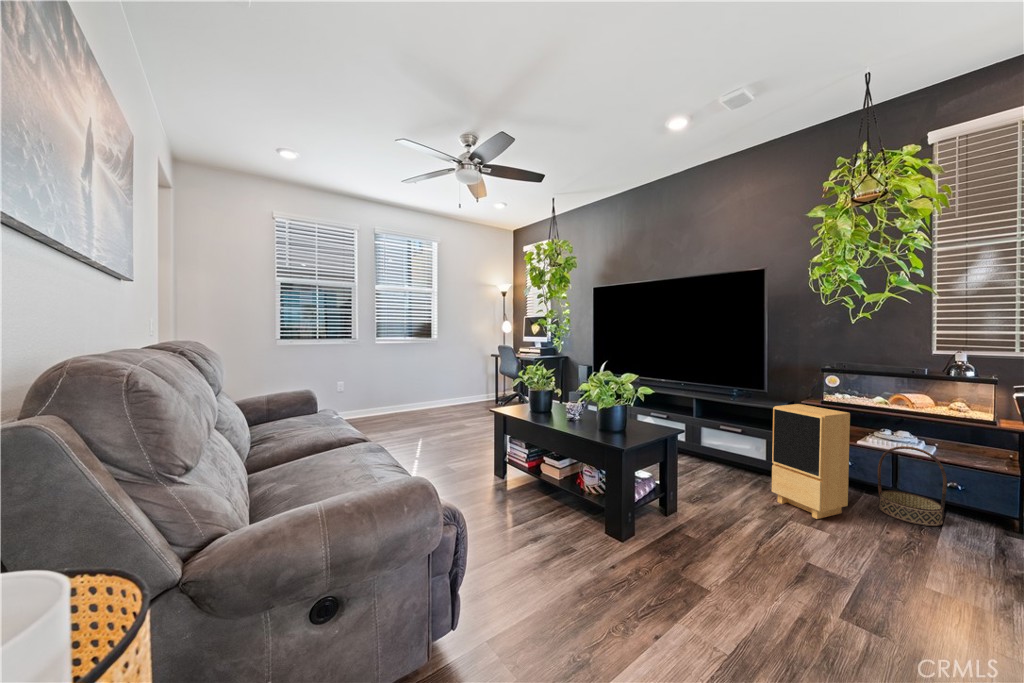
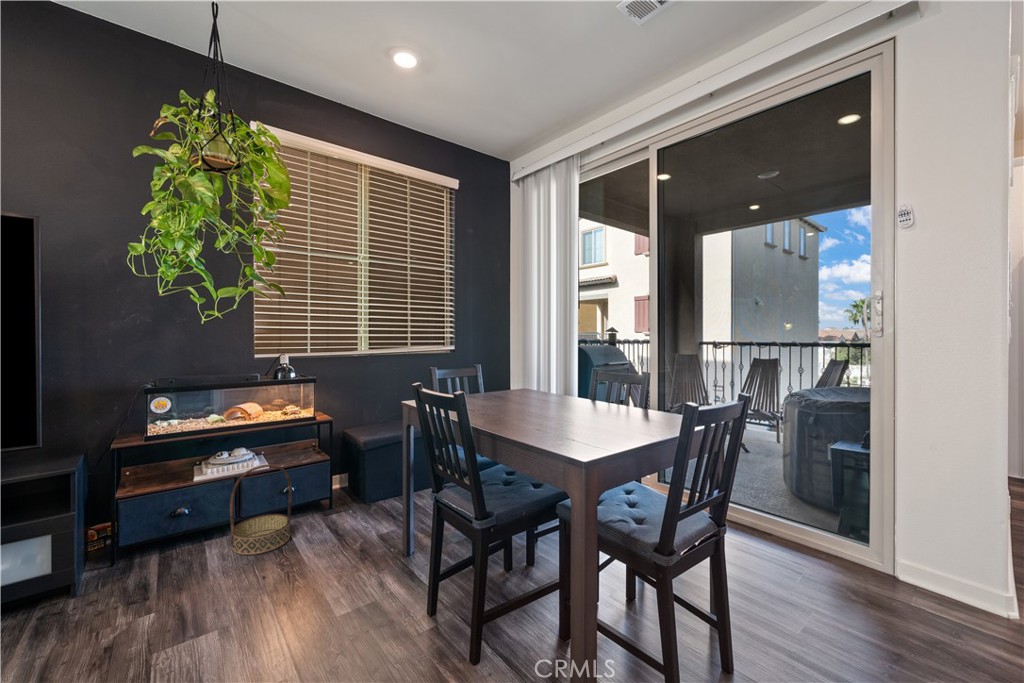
speaker: present [772,404,850,519] -> none [95,446,214,637]

